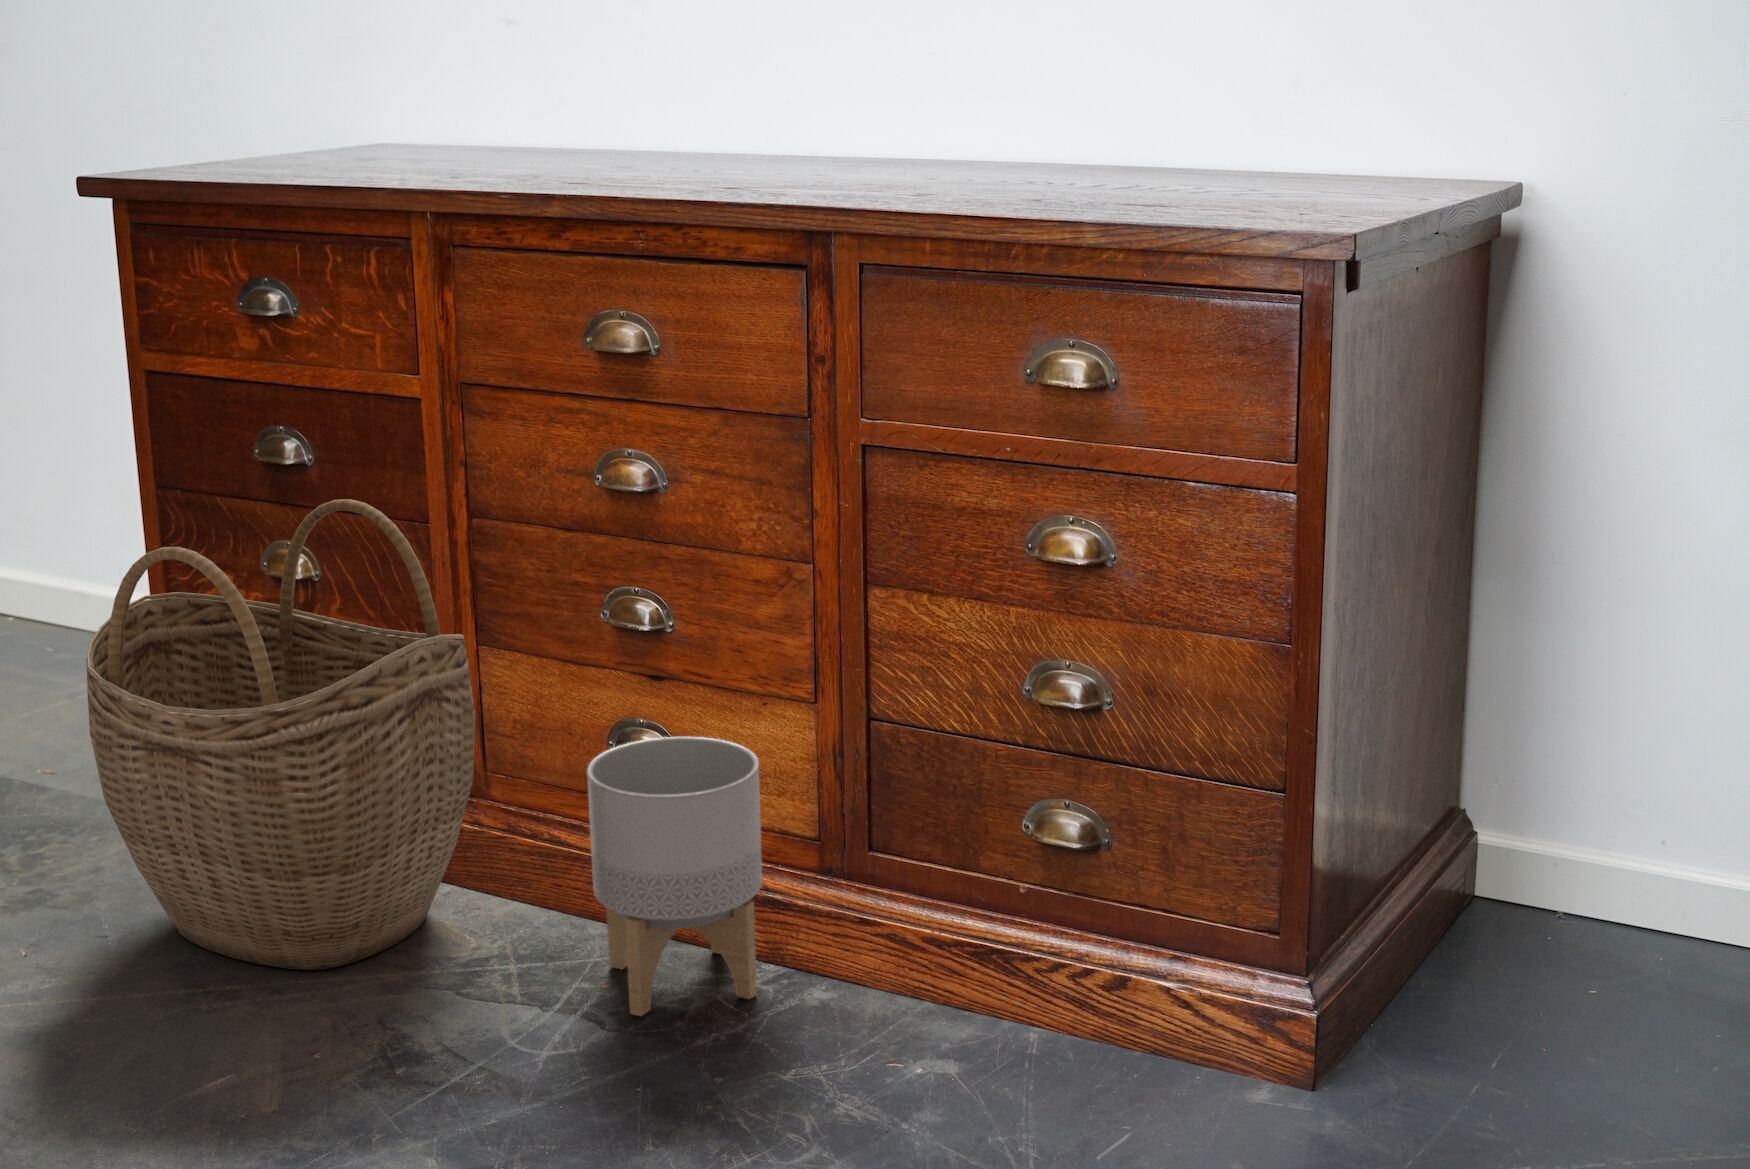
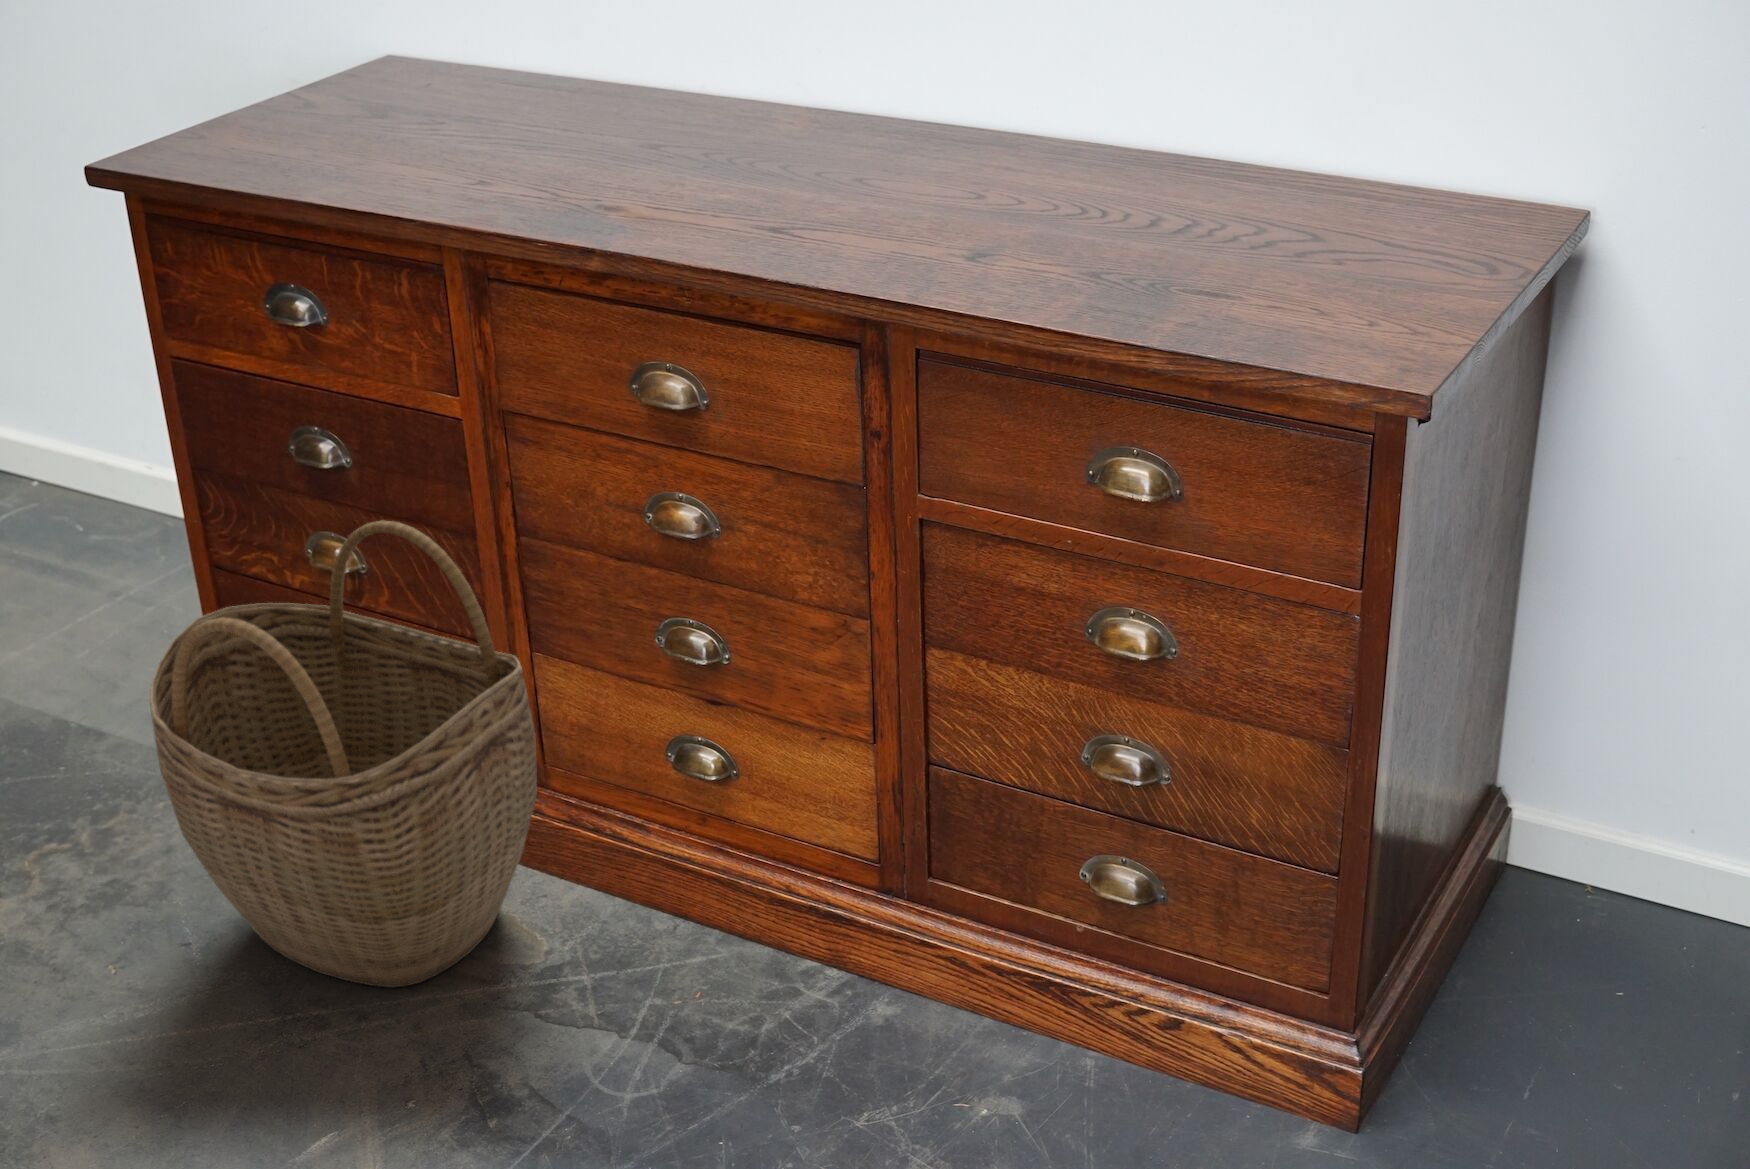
planter: present [587,737,762,1016] -> none [655,769,827,1045]

